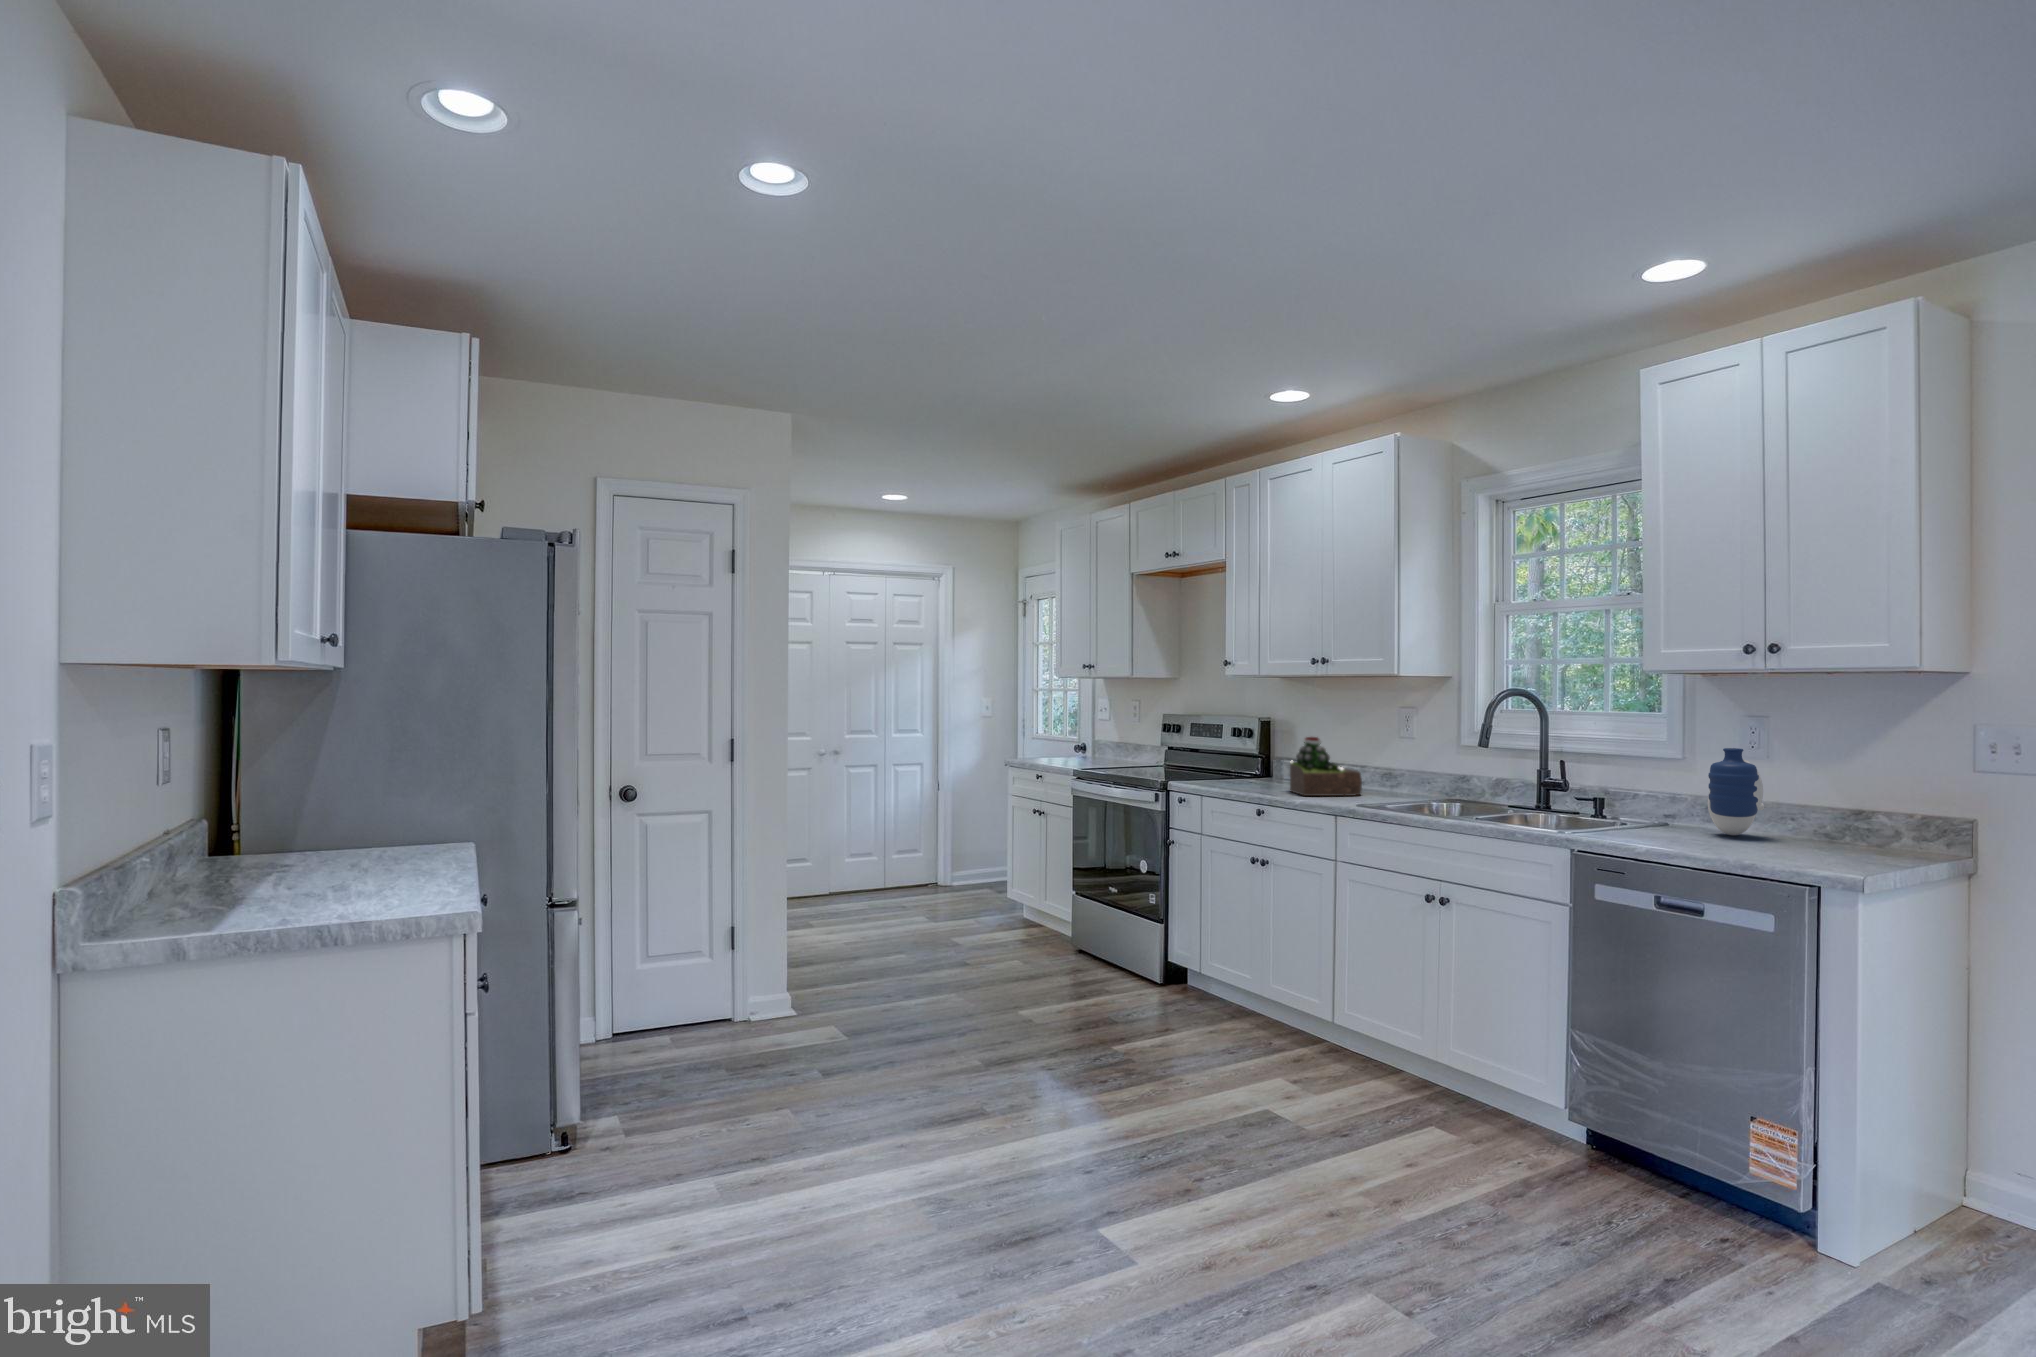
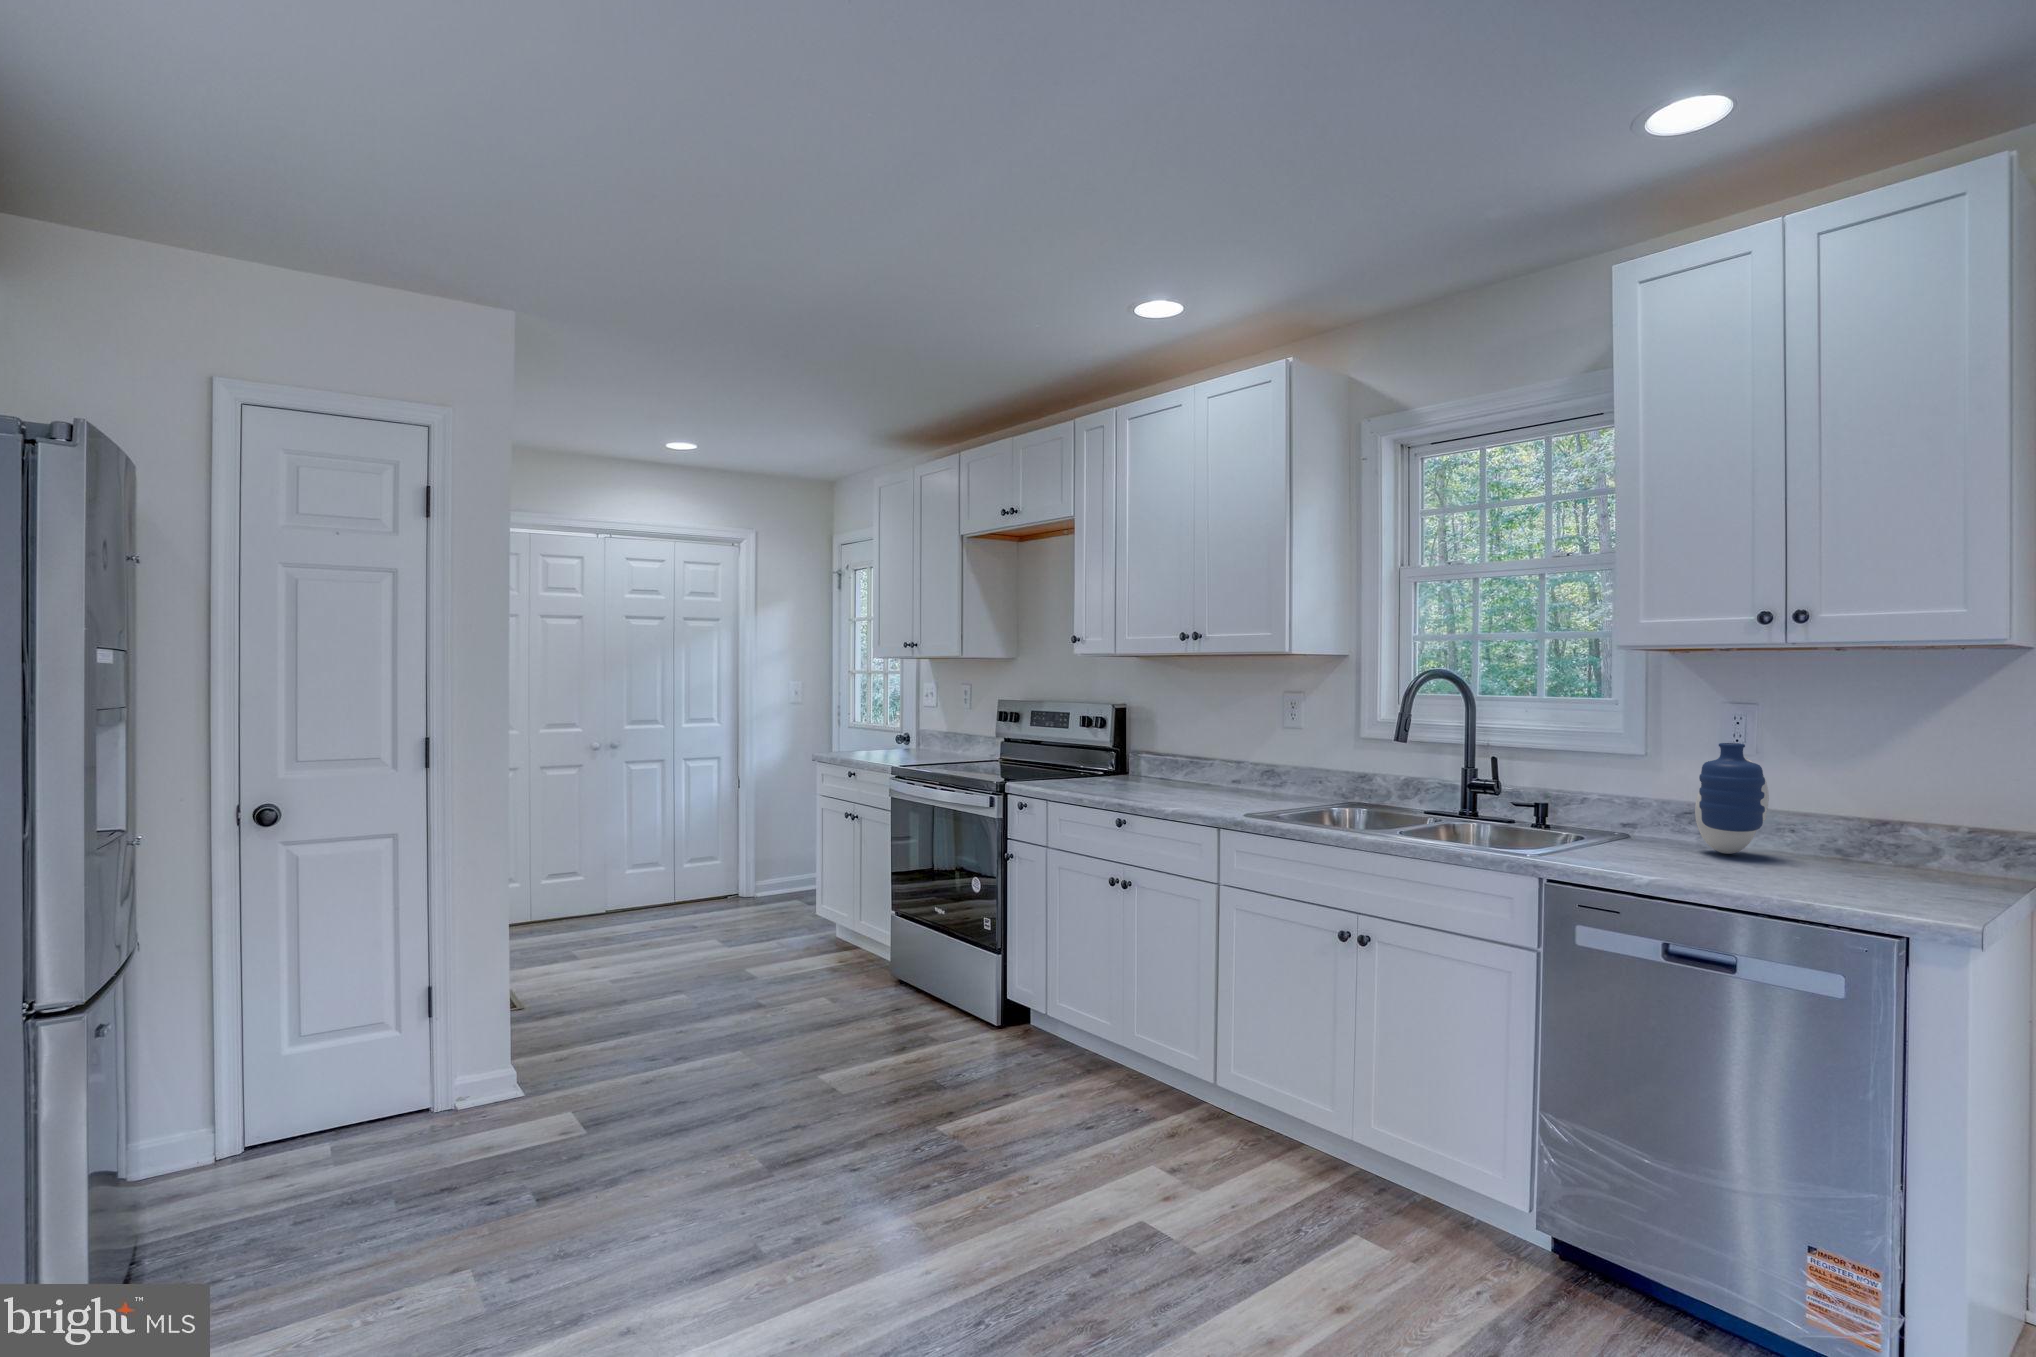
succulent plant: present [1290,737,1362,796] -> none [1155,727,1242,801]

